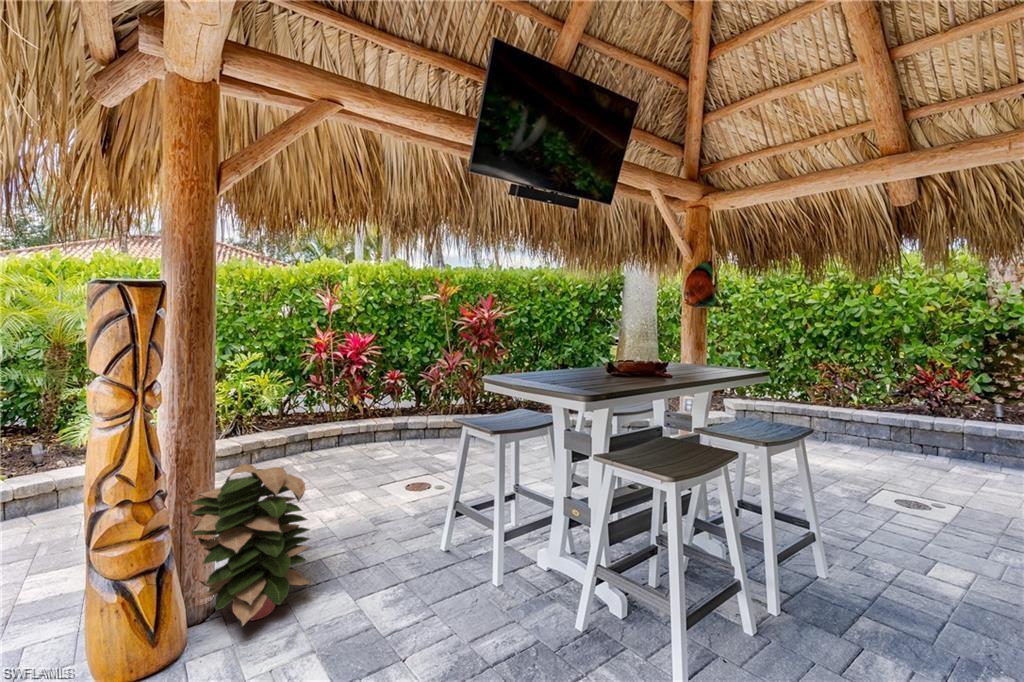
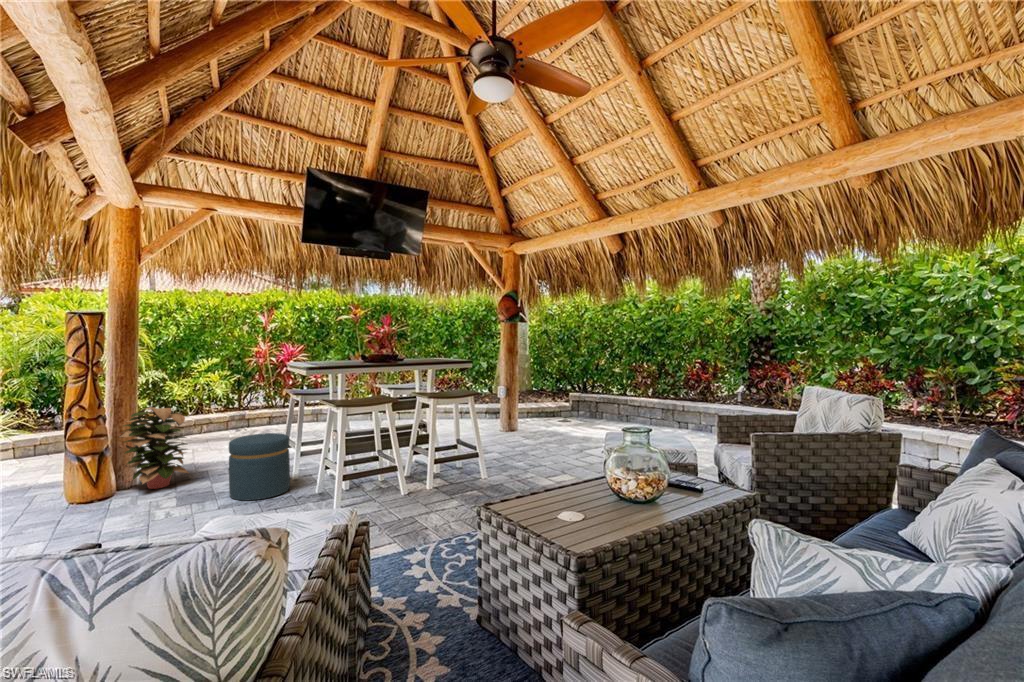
ottoman: none [407,512,508,660] -> present [229,433,290,500]

